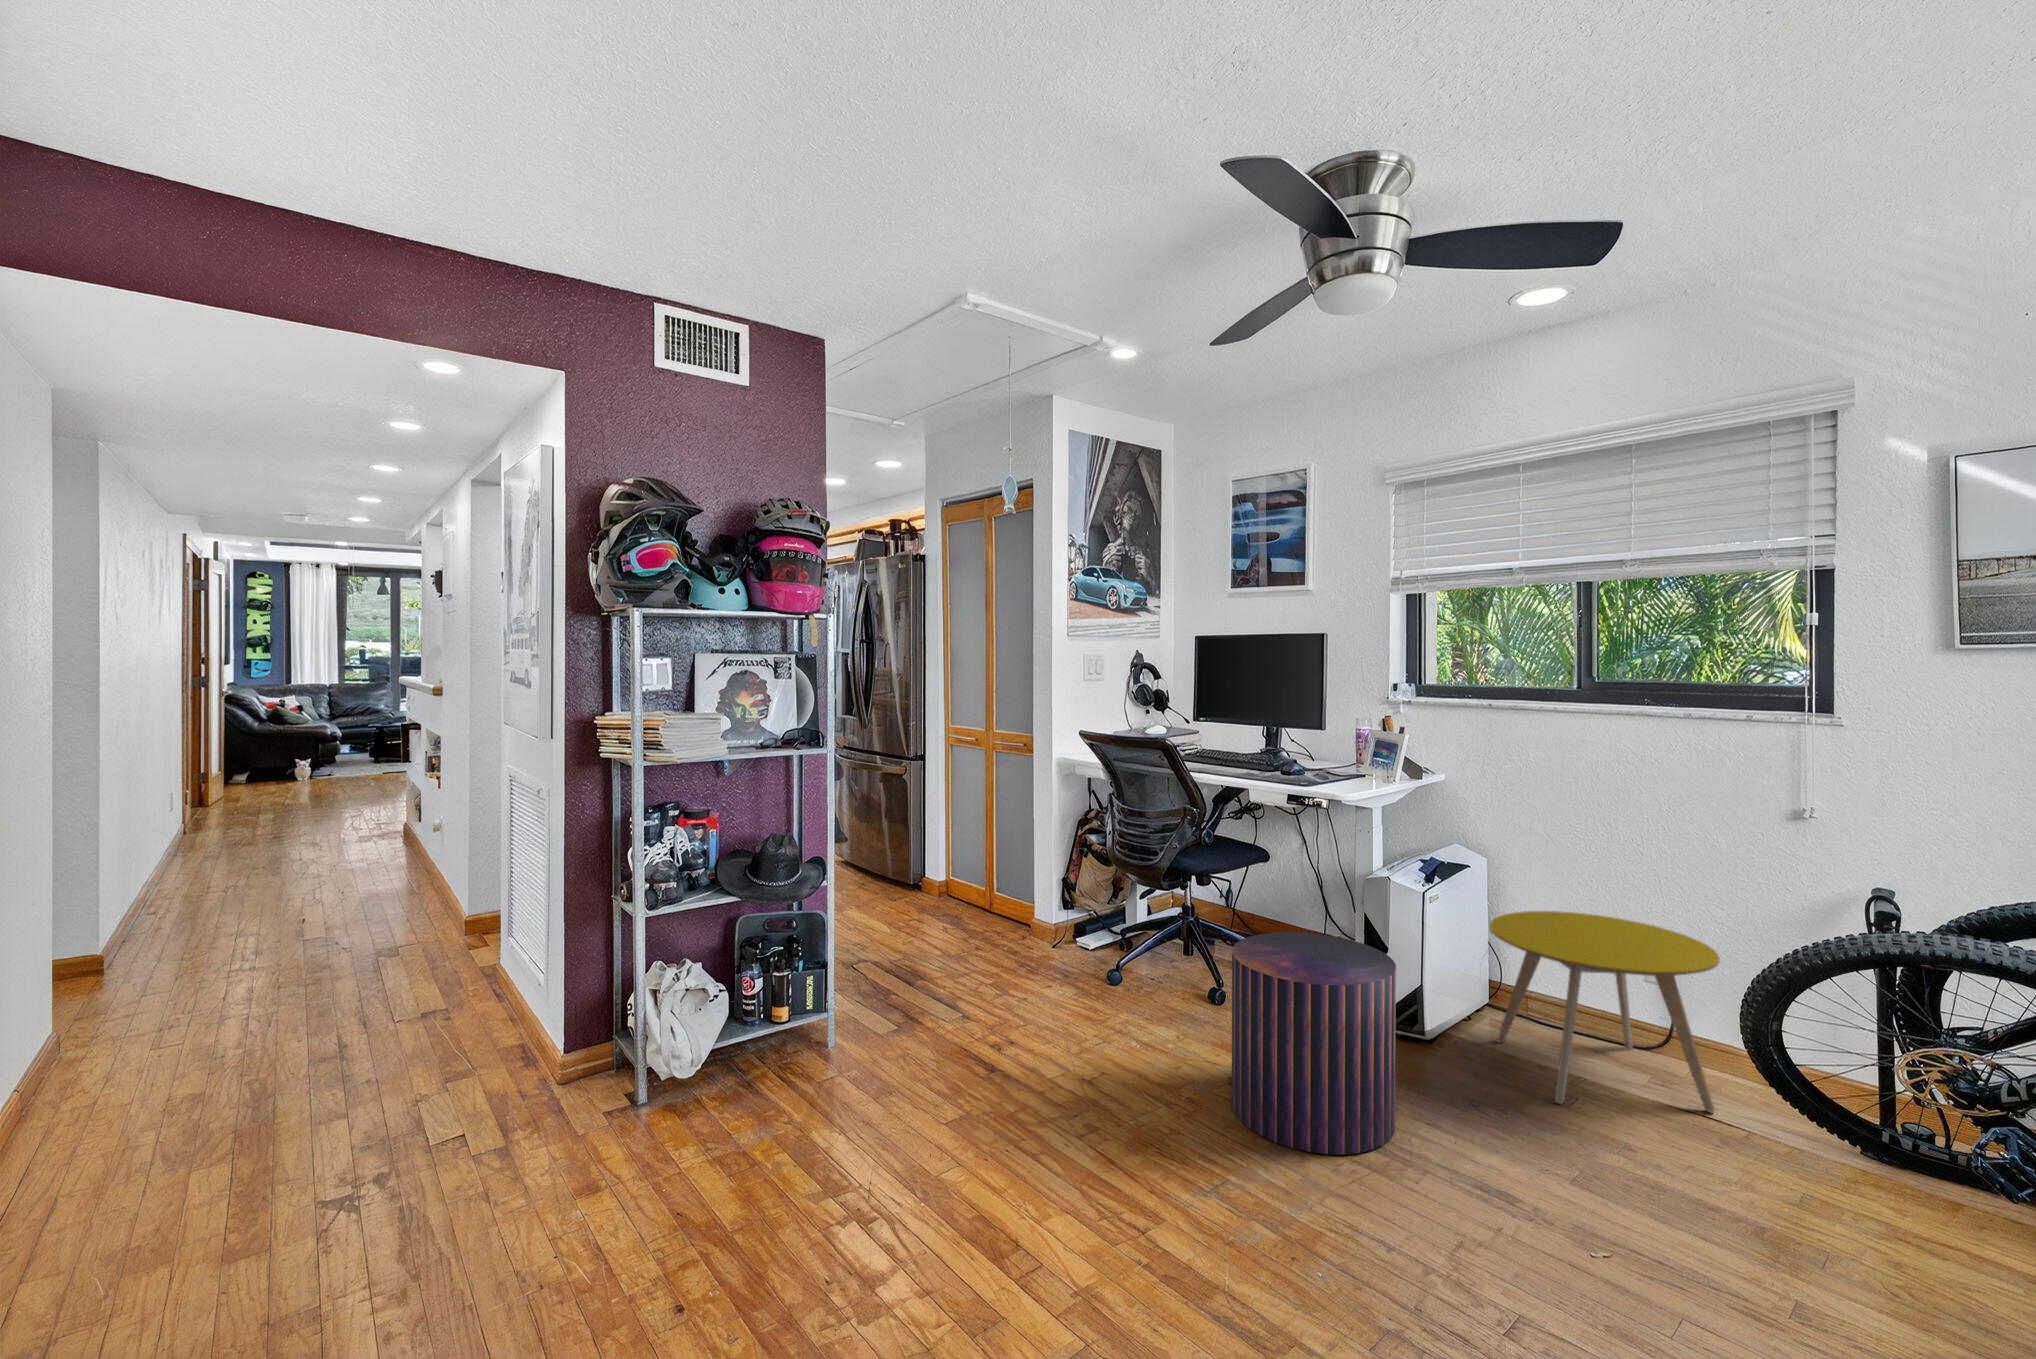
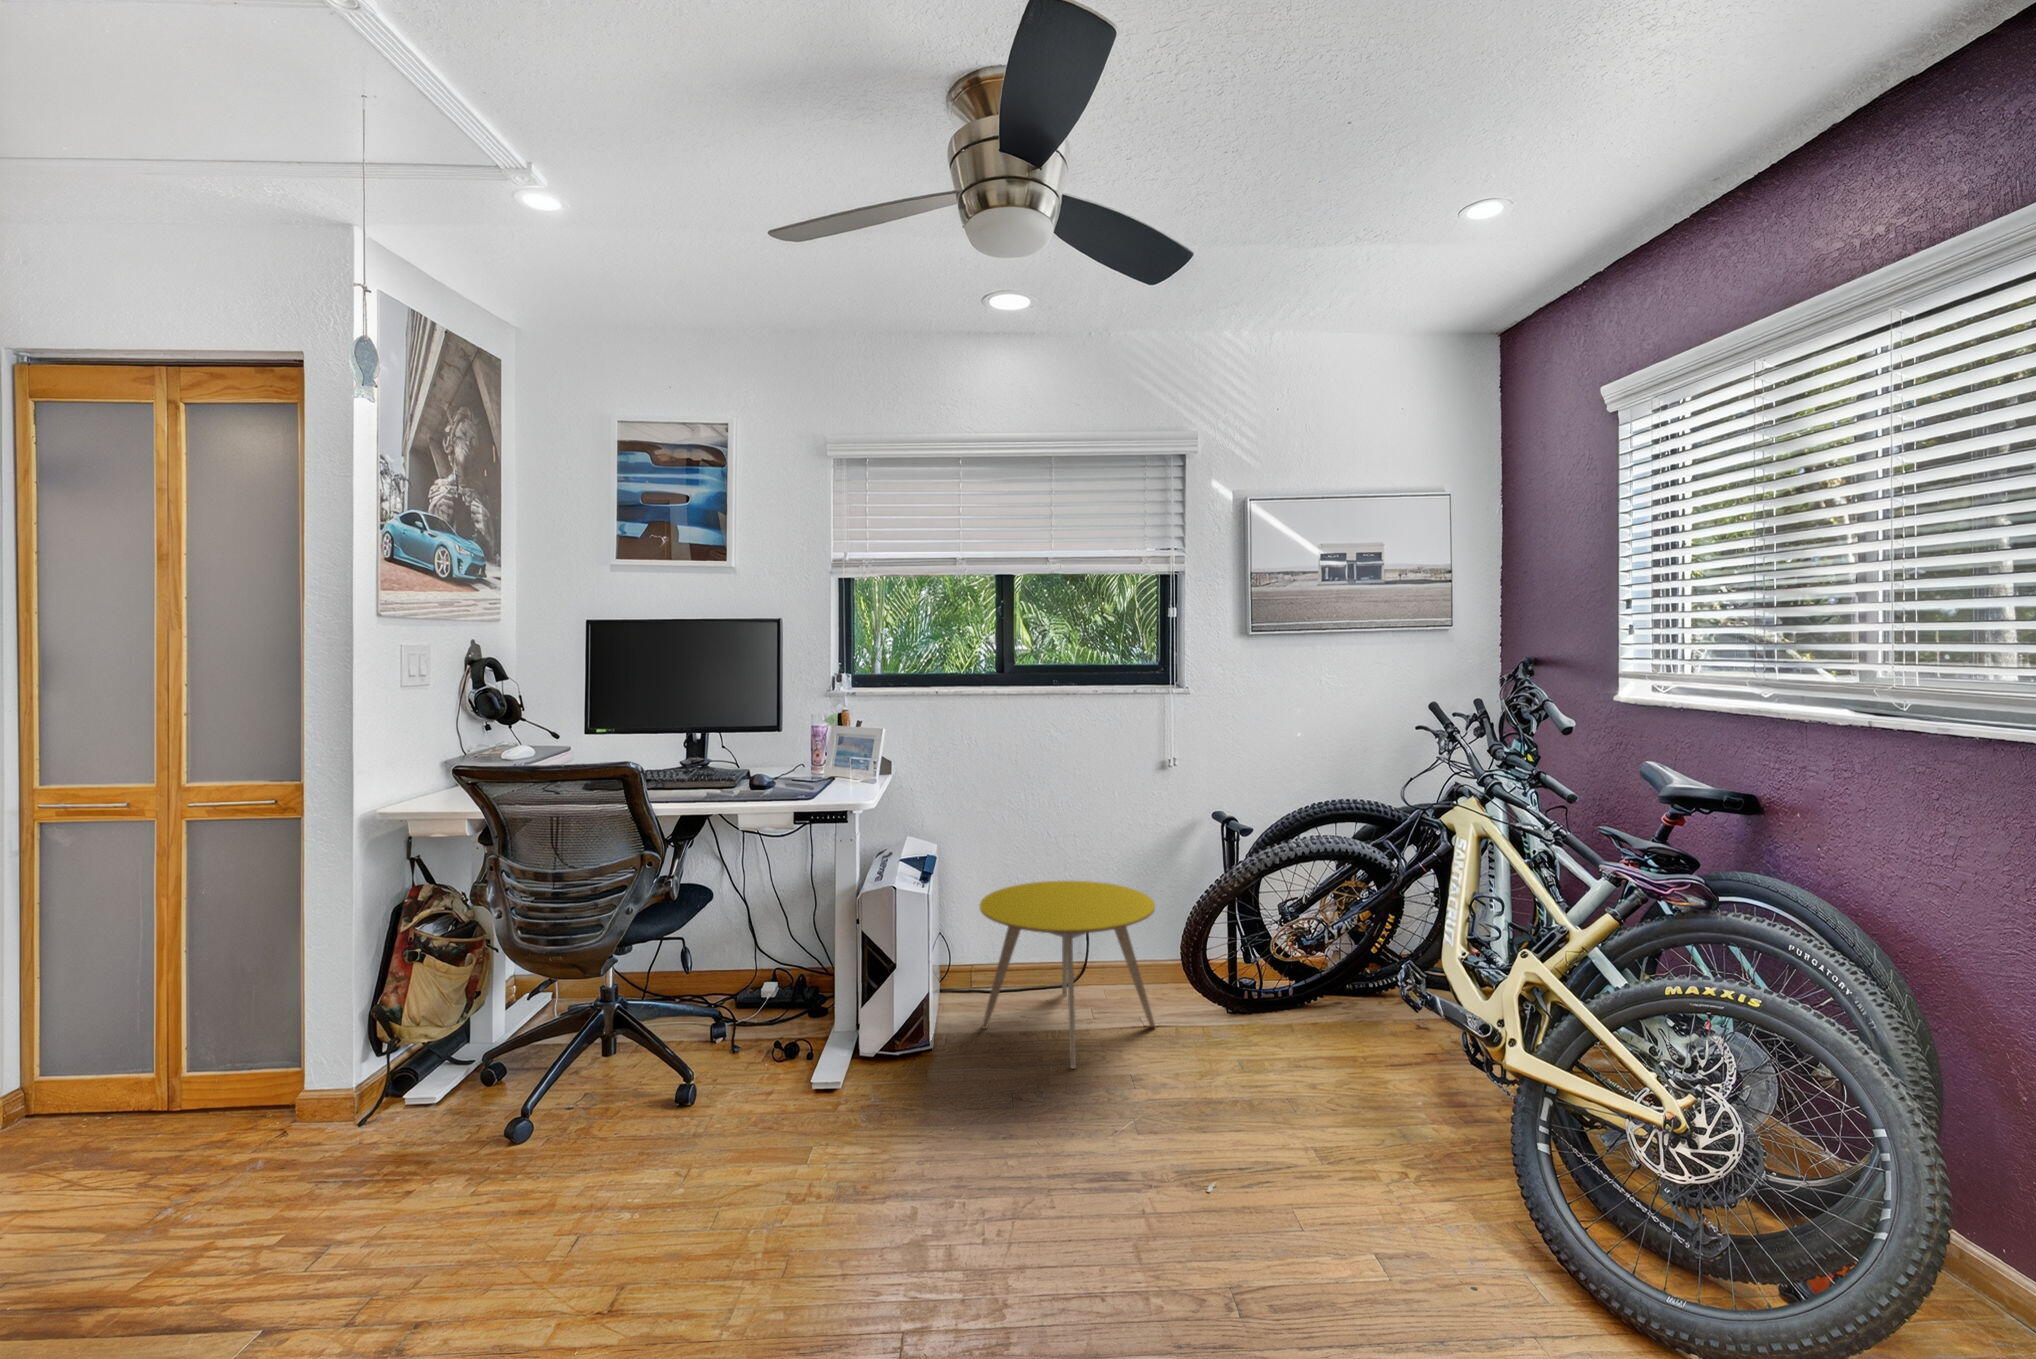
pouf: present [1232,932,1396,1155] -> none [807,970,1002,1258]

